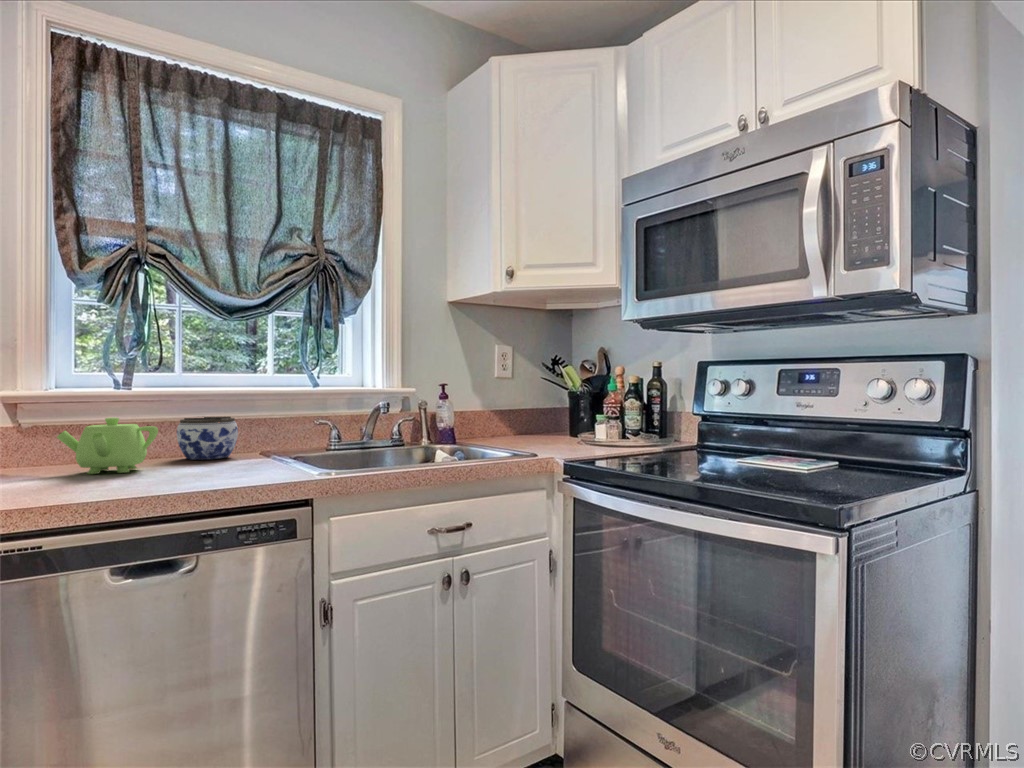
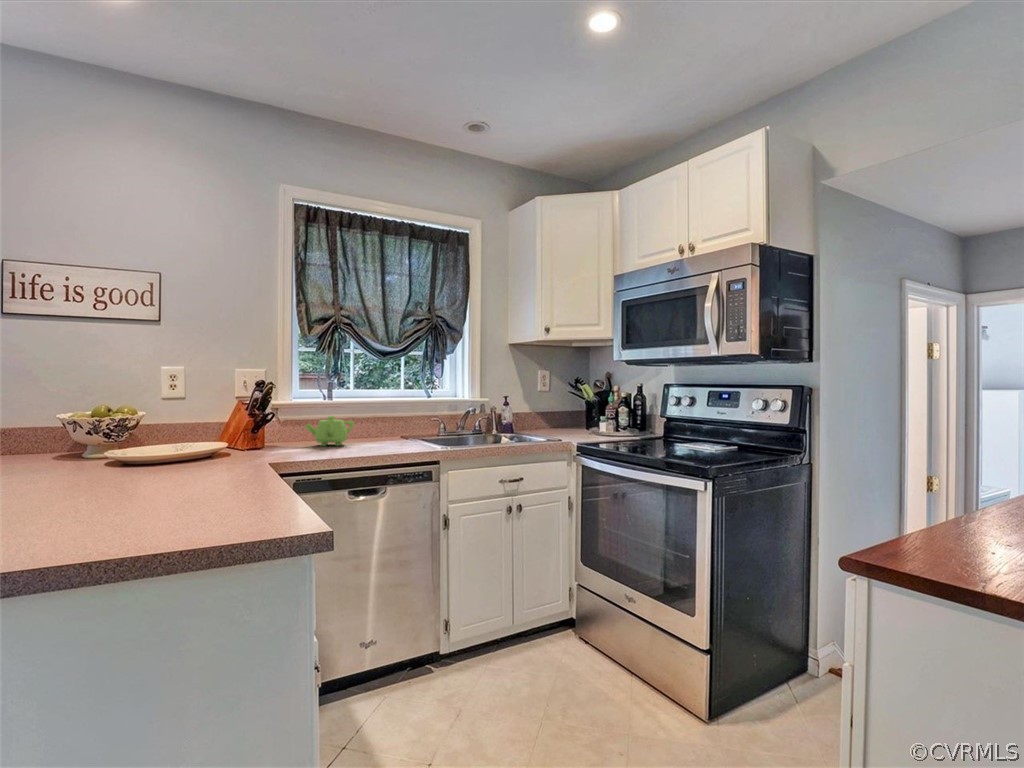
jar: present [177,417,238,460] -> none [356,415,389,440]

